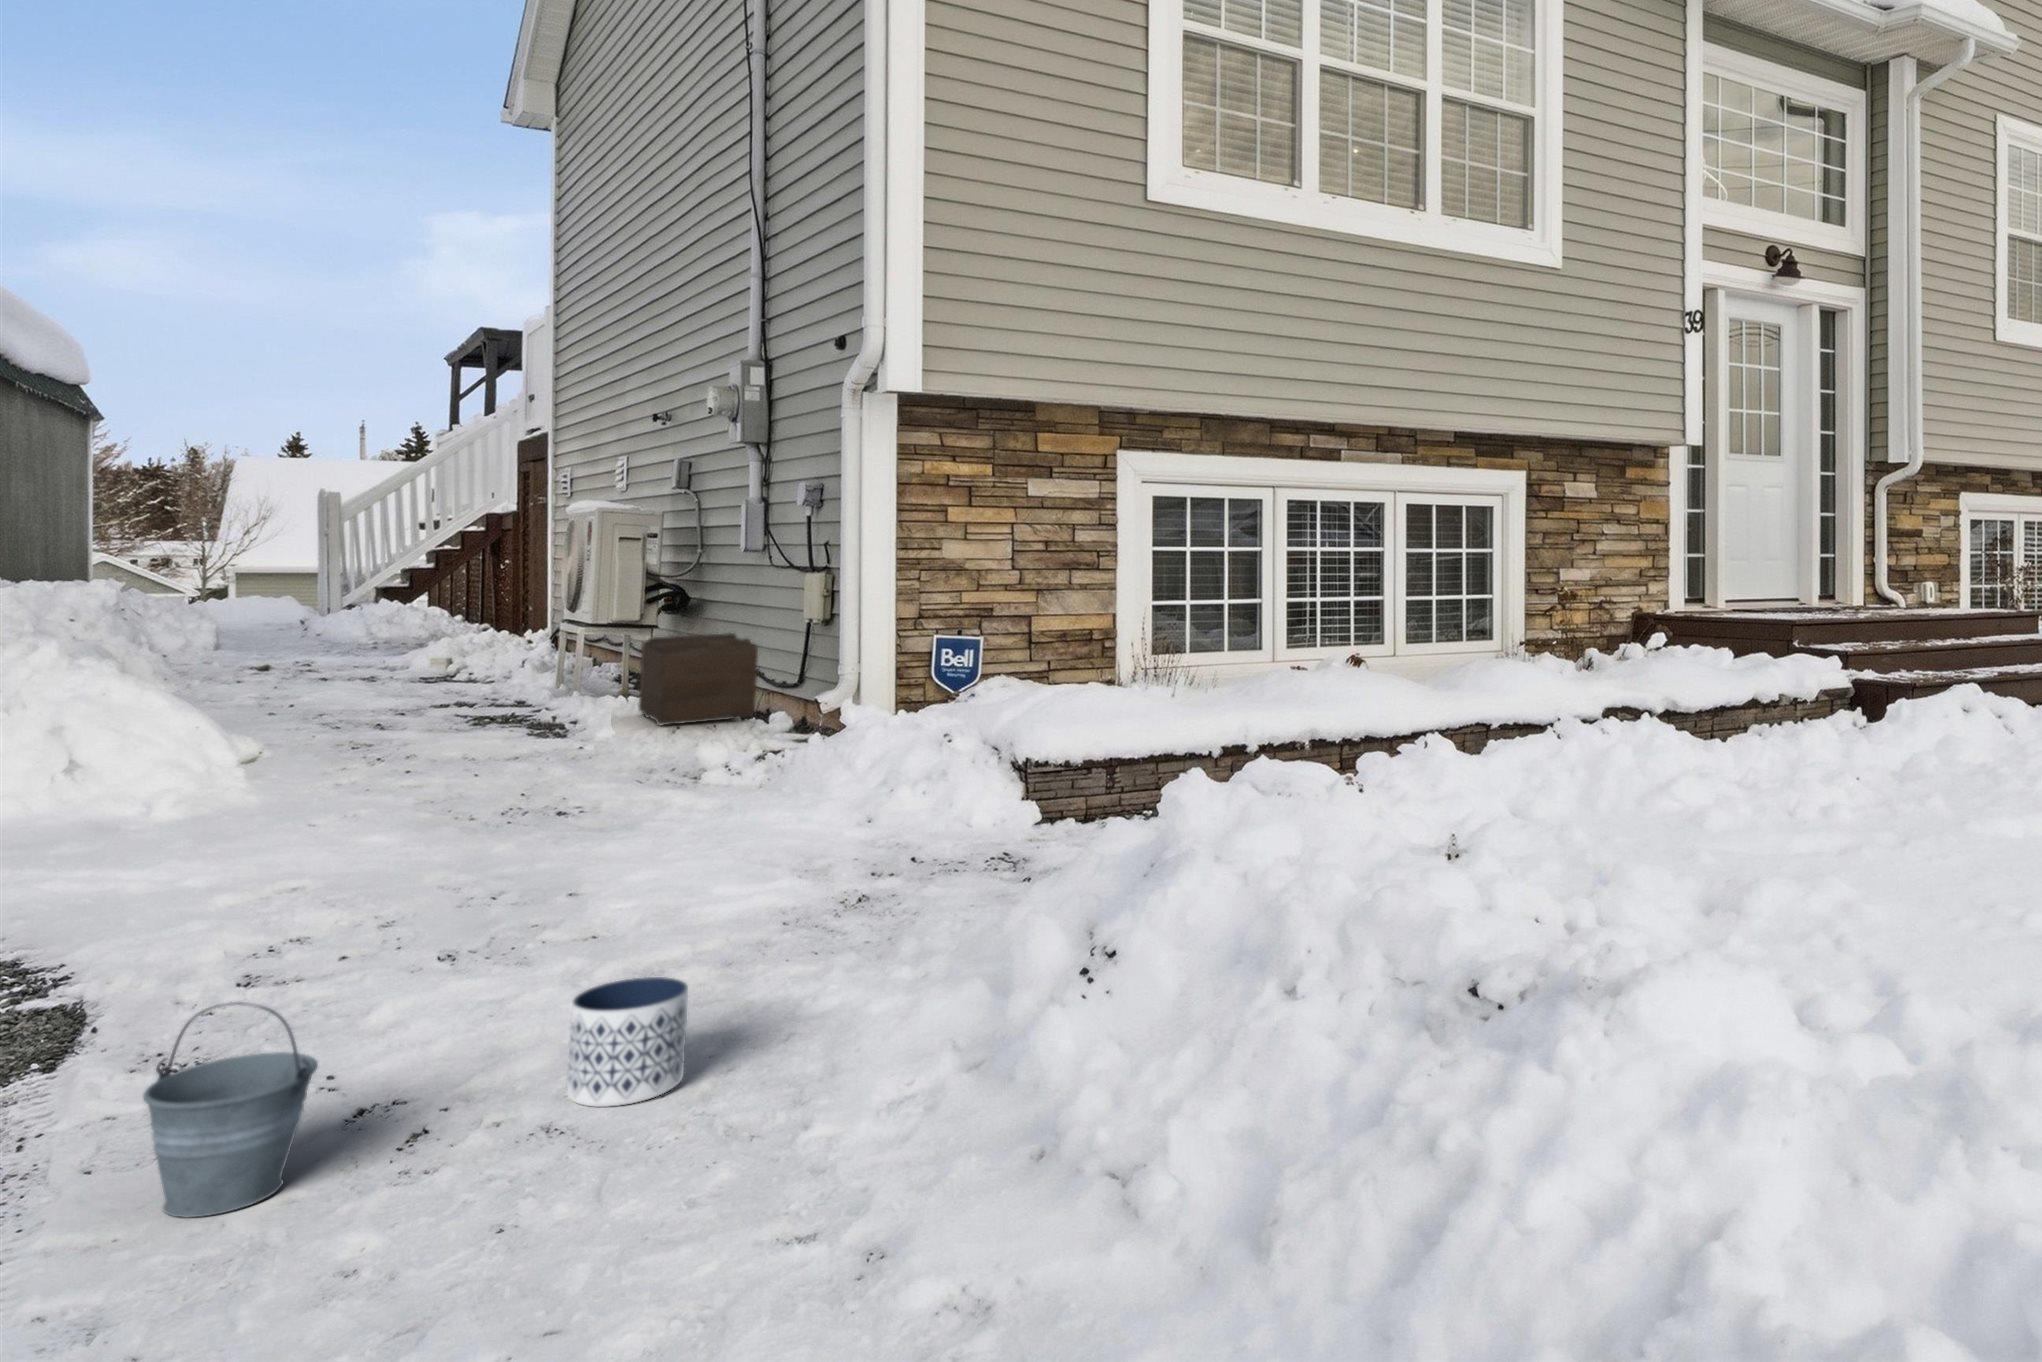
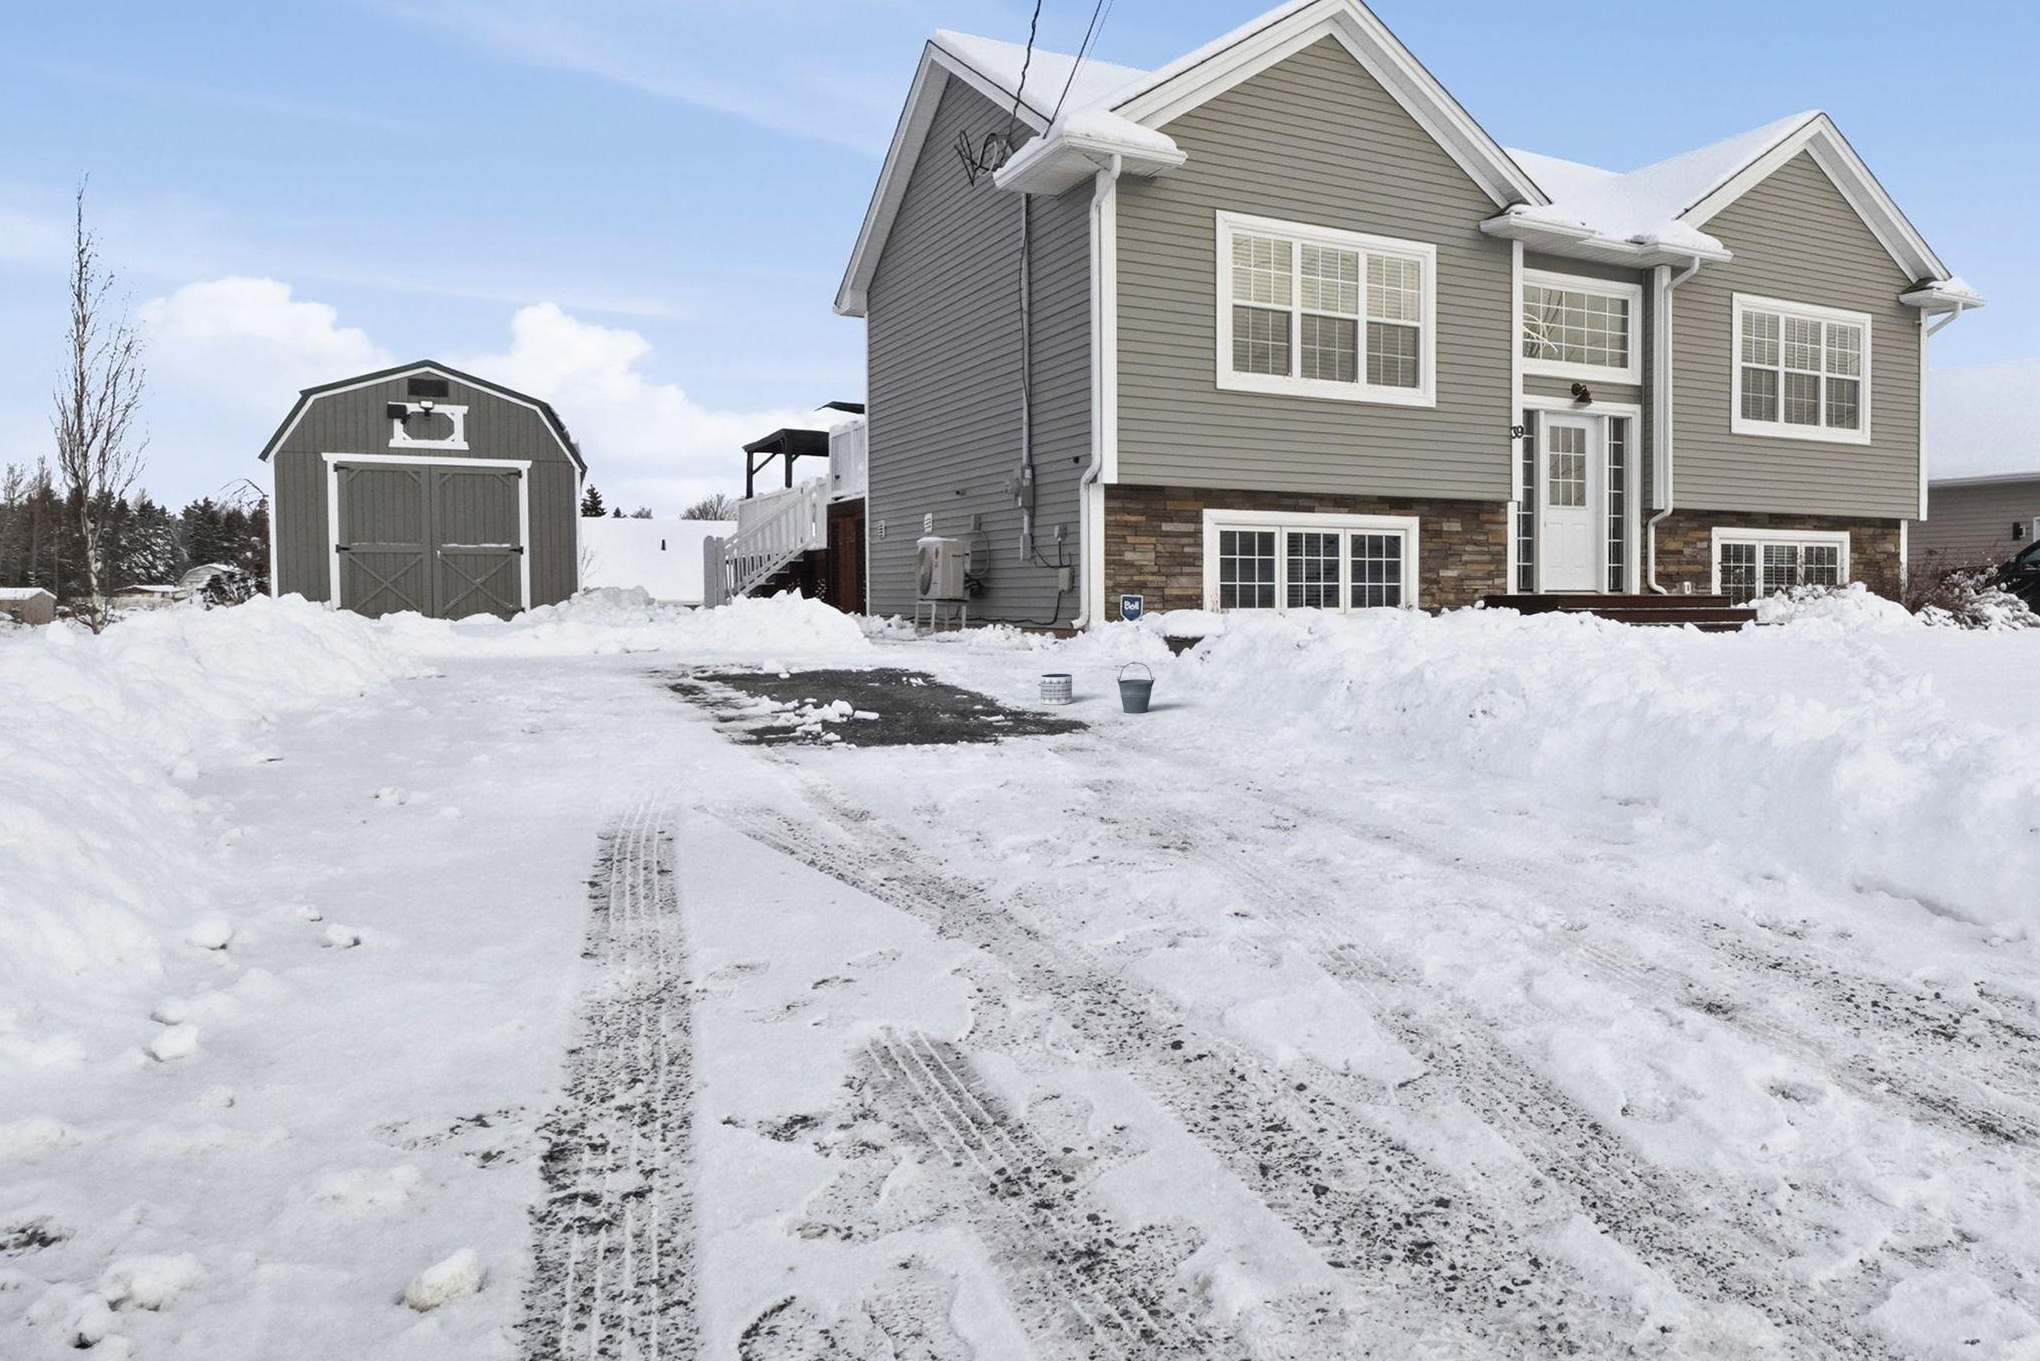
wooden crate: present [638,633,758,725] -> none [987,598,1040,639]
bucket: present [143,1002,318,1218] -> present [1117,662,1155,713]

